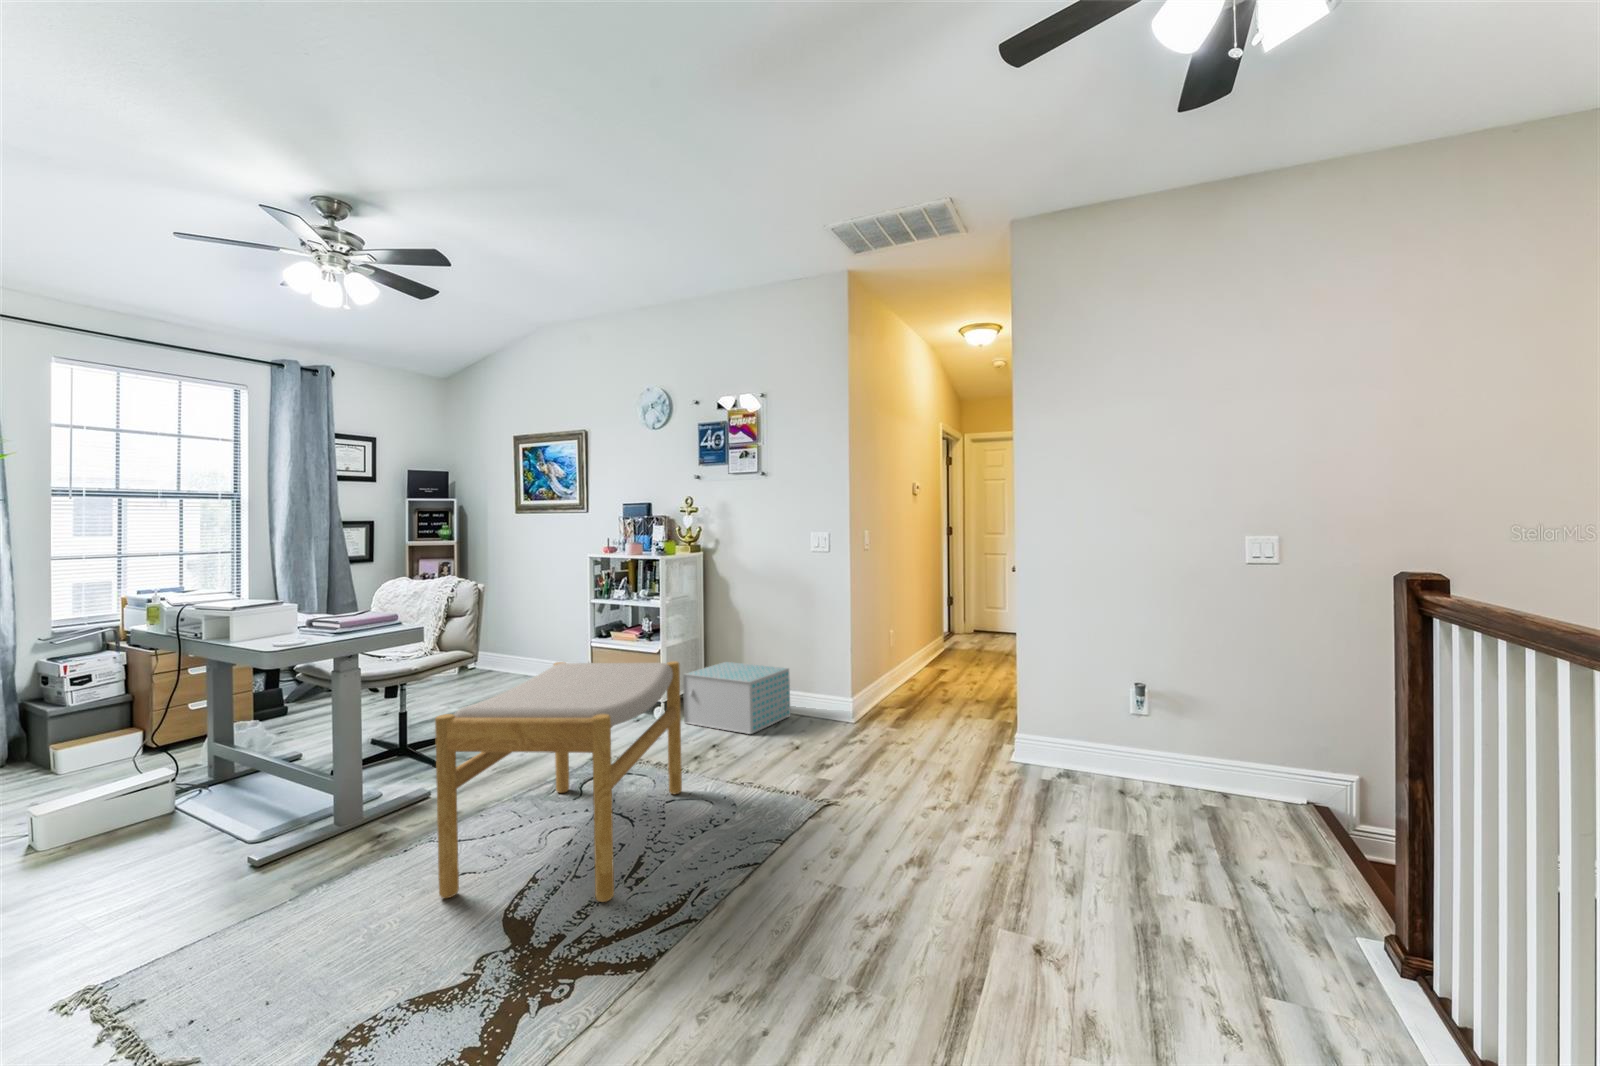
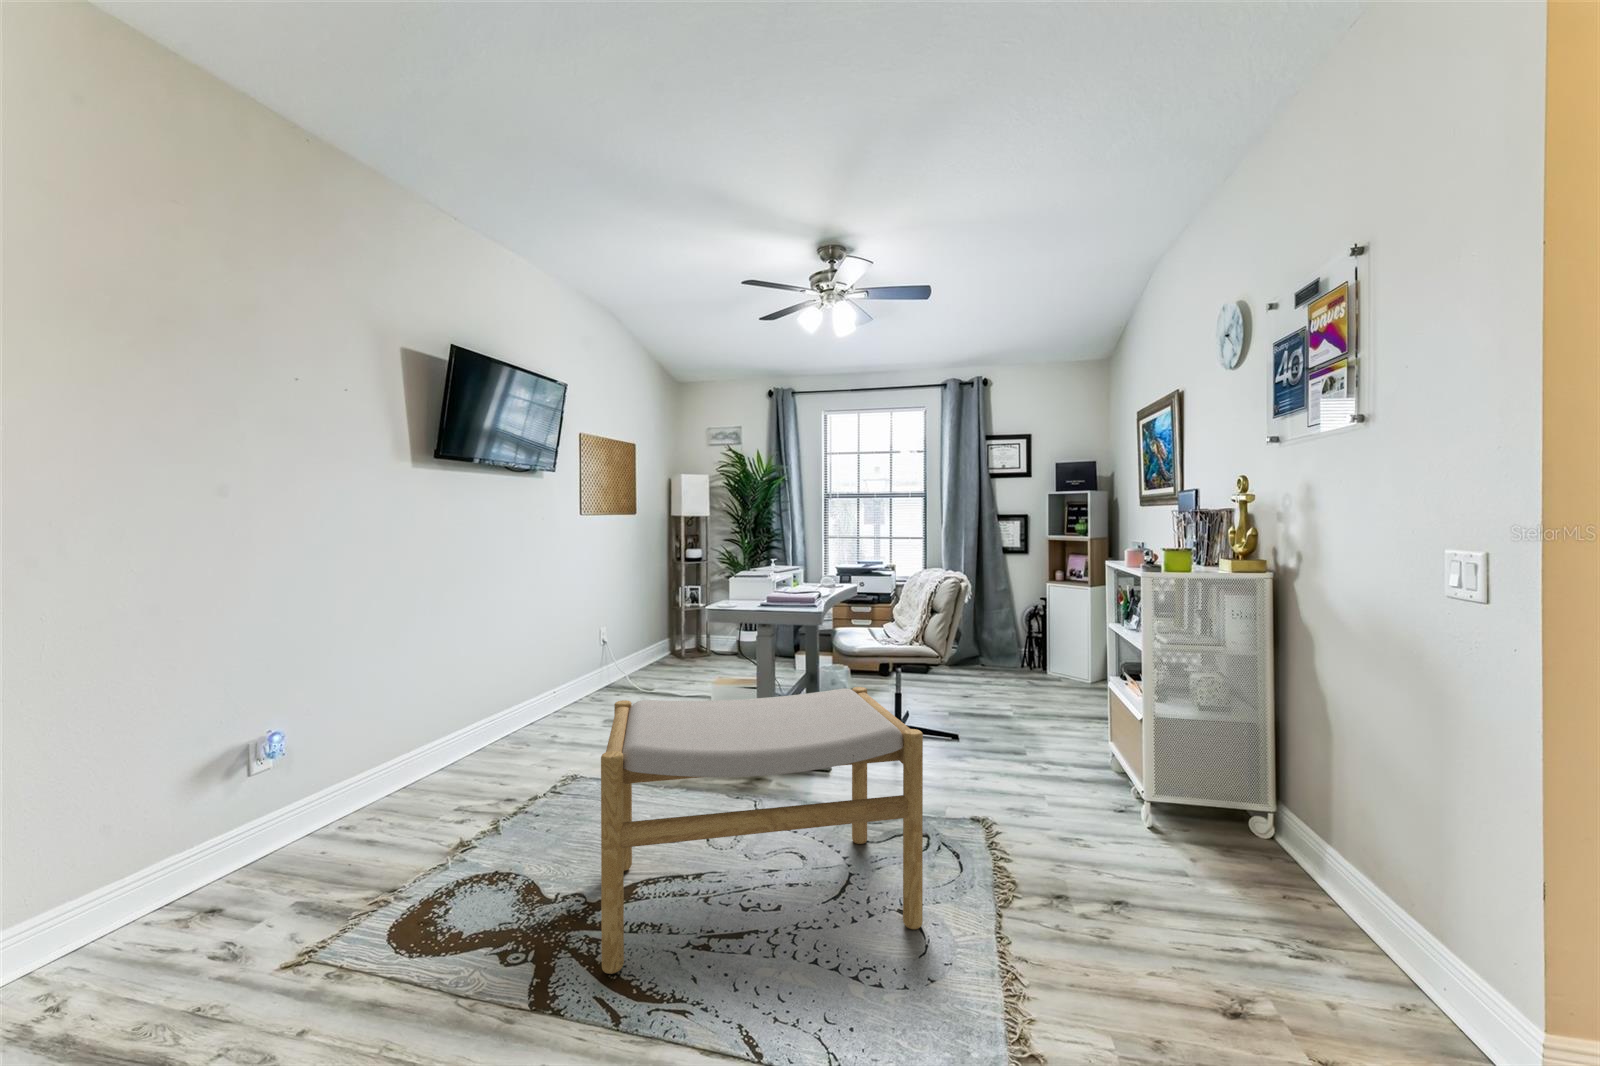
storage box: present [683,662,790,734] -> none [1154,768,1375,952]

